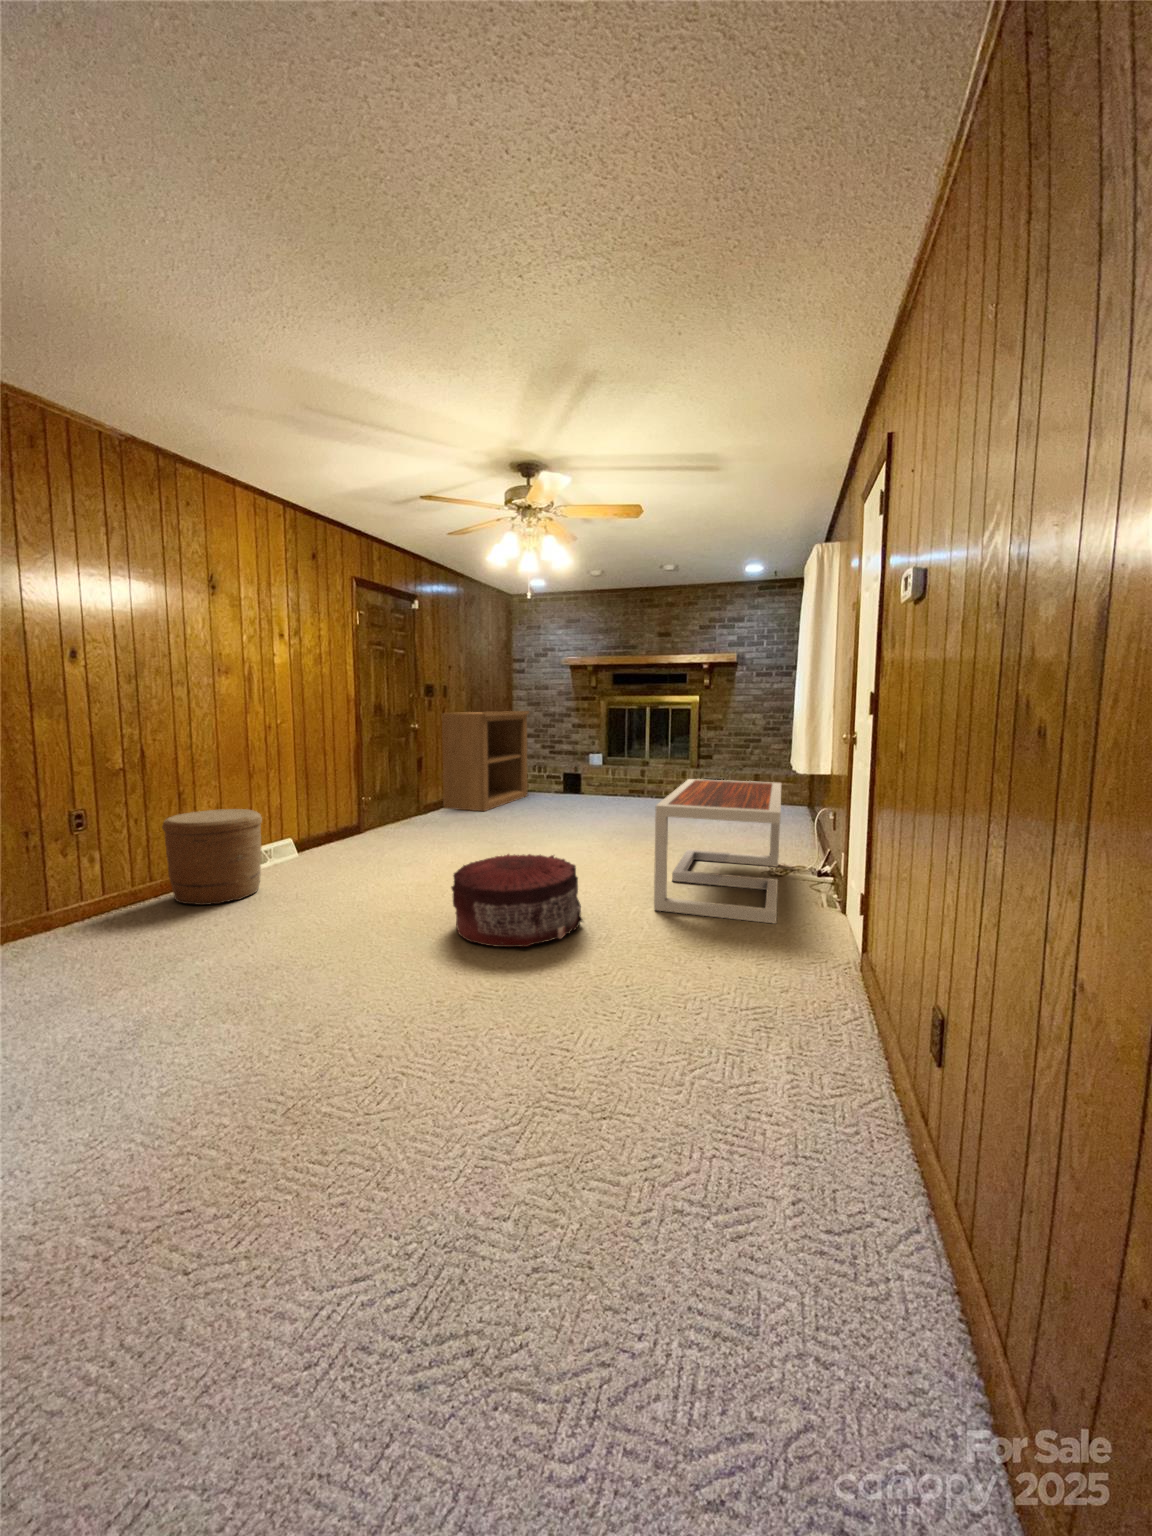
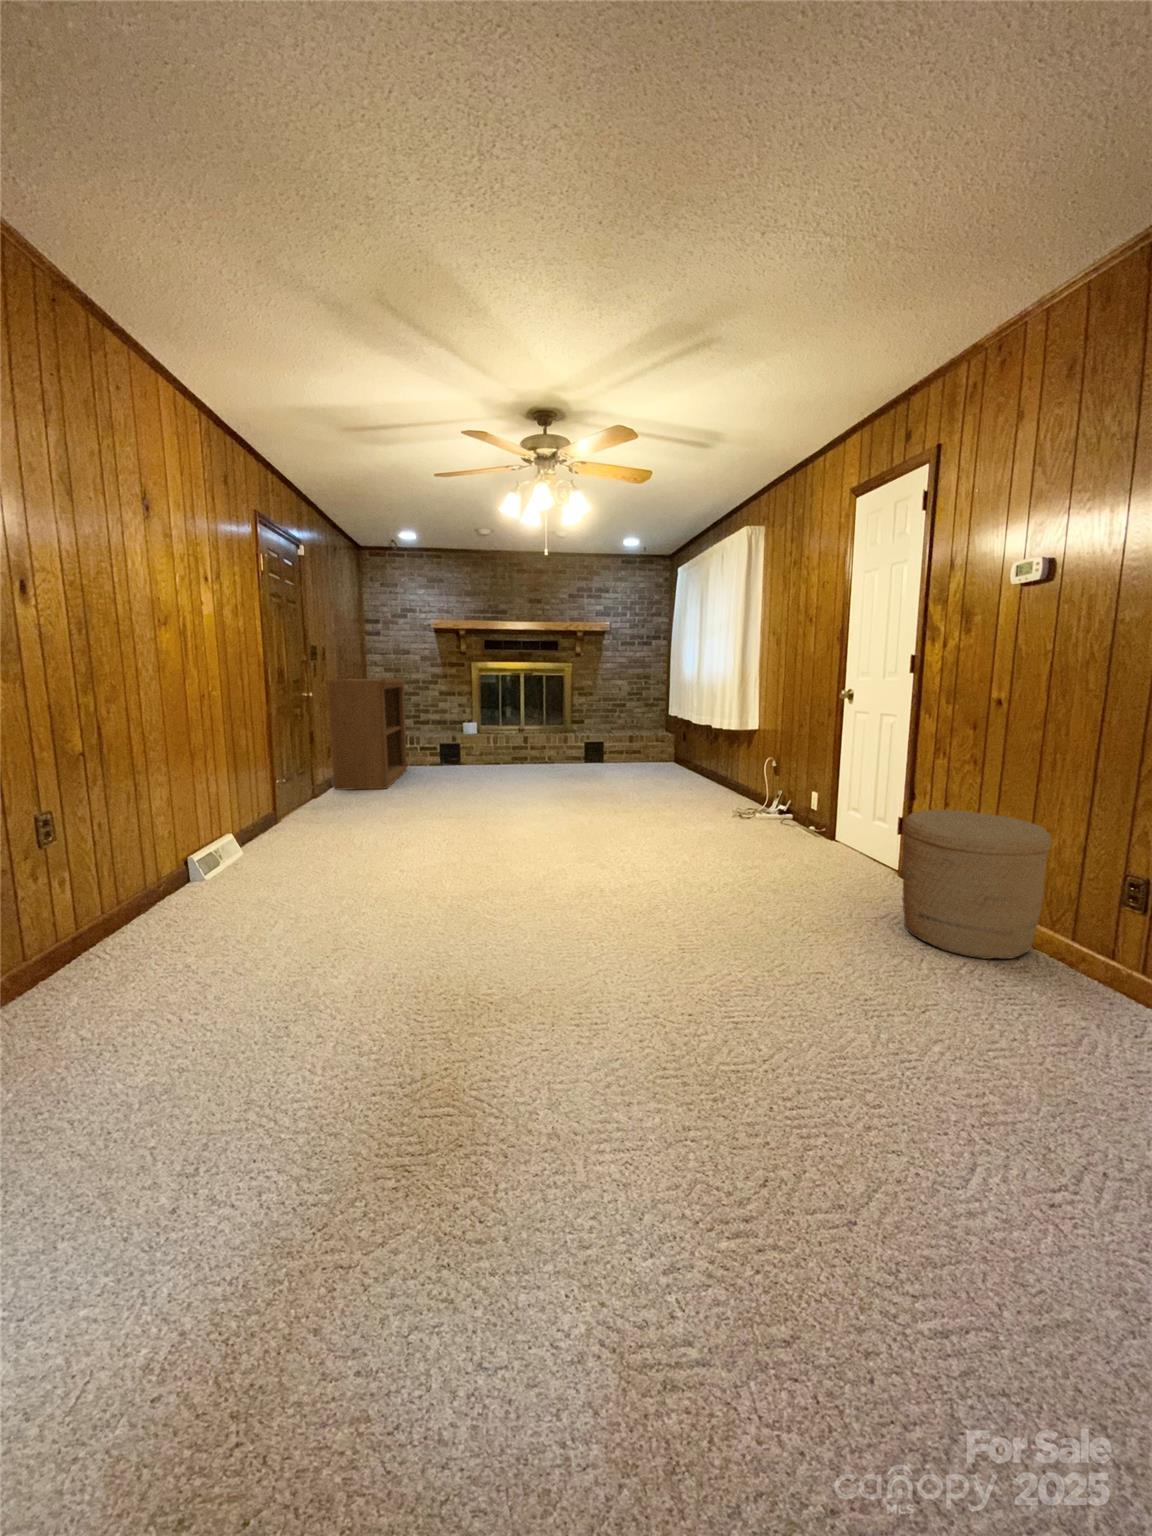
coffee table: present [654,779,781,923] -> none [656,736,811,854]
woven basket: present [162,809,262,905] -> present [902,810,1052,959]
pouf: present [451,854,583,947] -> none [552,813,676,904]

